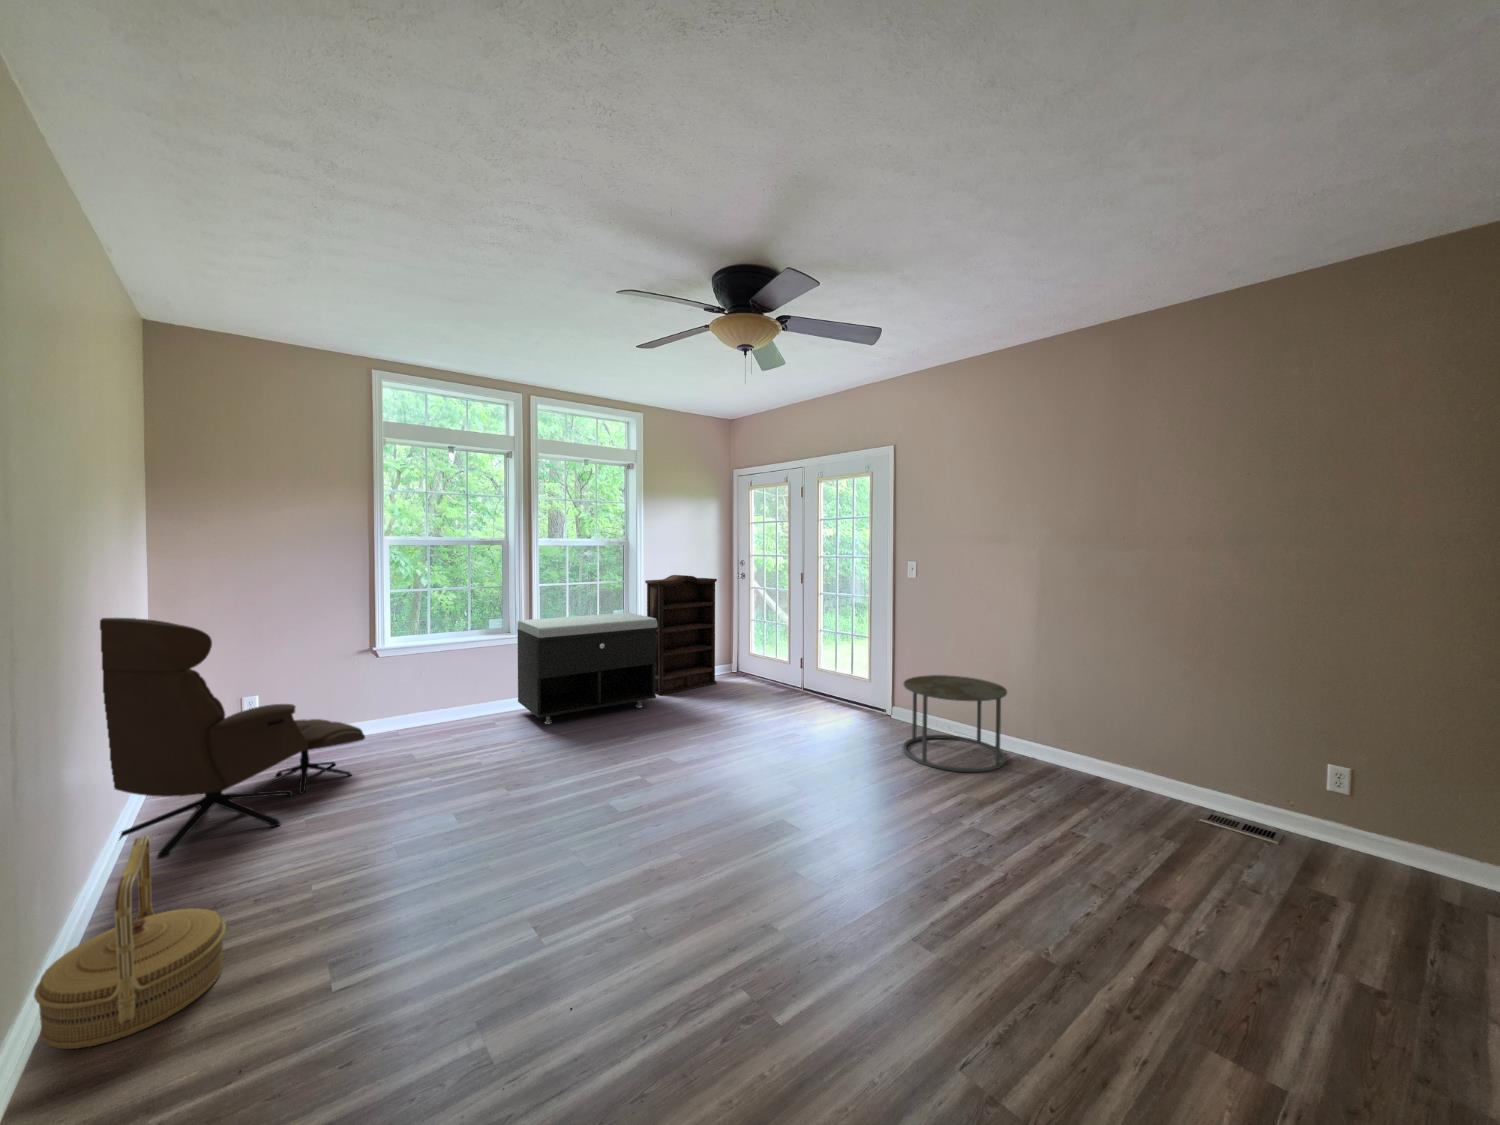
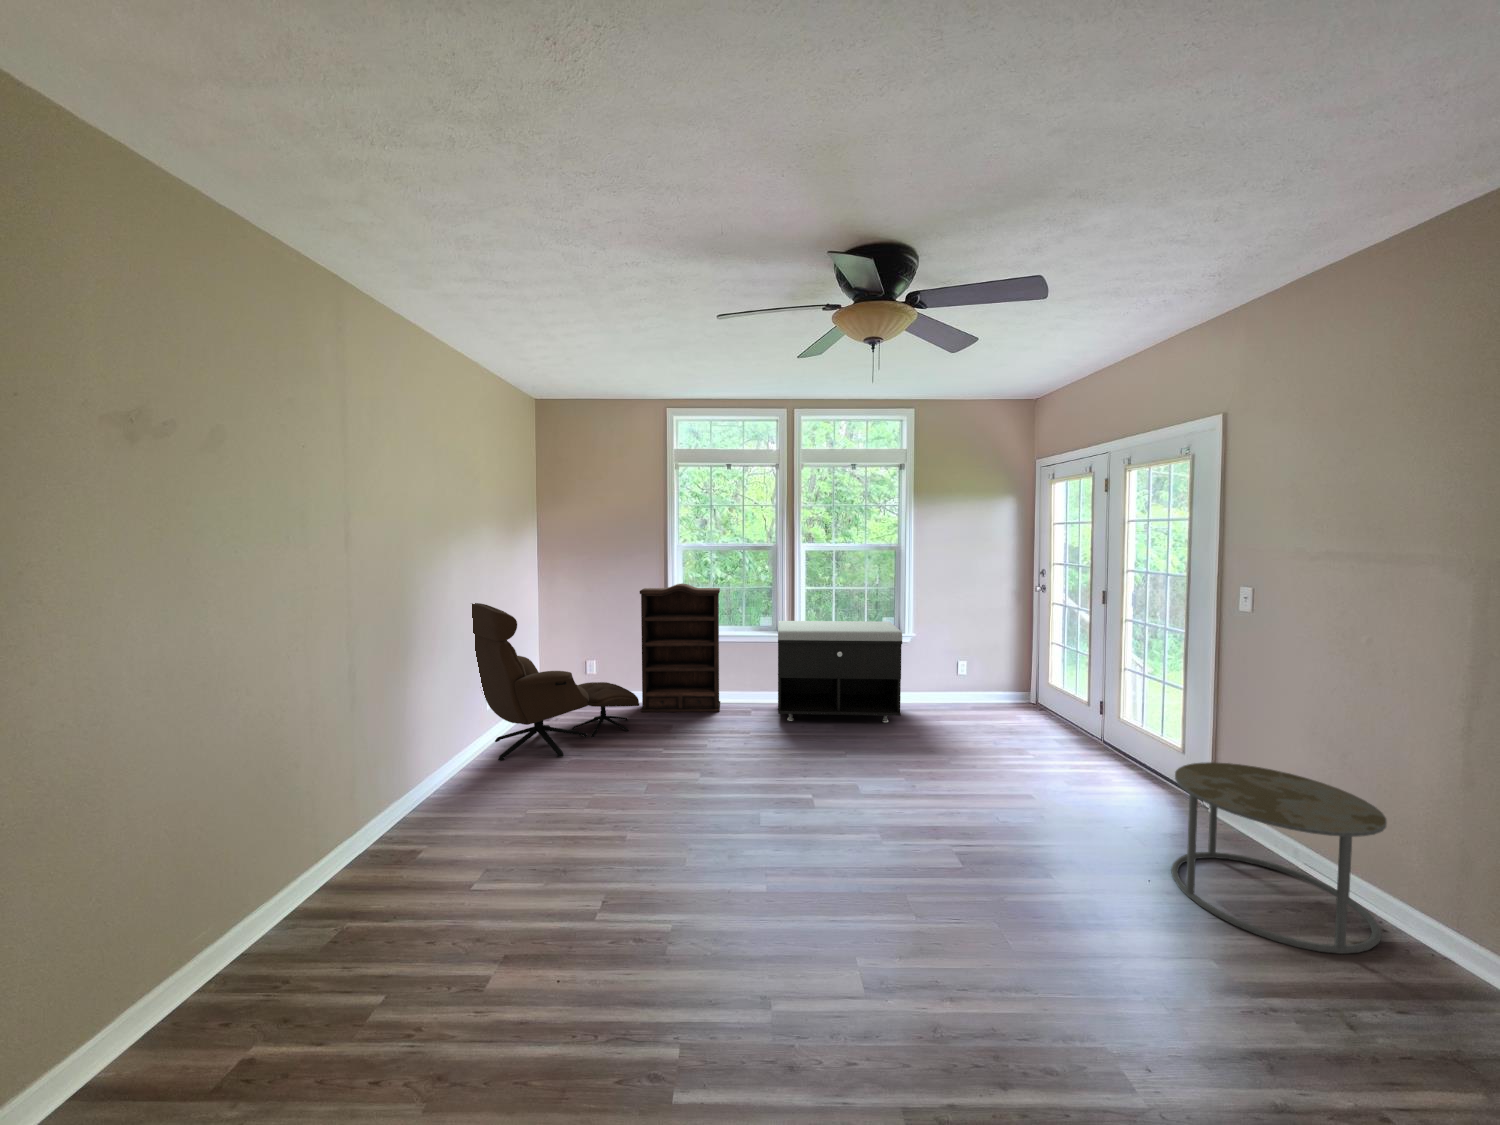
bookshelf: present [645,575,717,695] -> present [640,584,720,712]
woven basket: present [34,836,226,1049] -> none [371,745,464,863]

